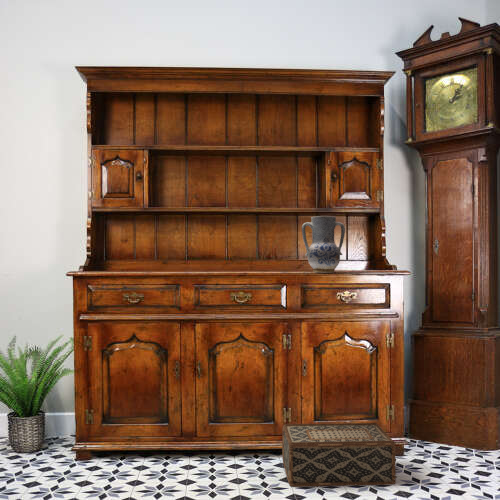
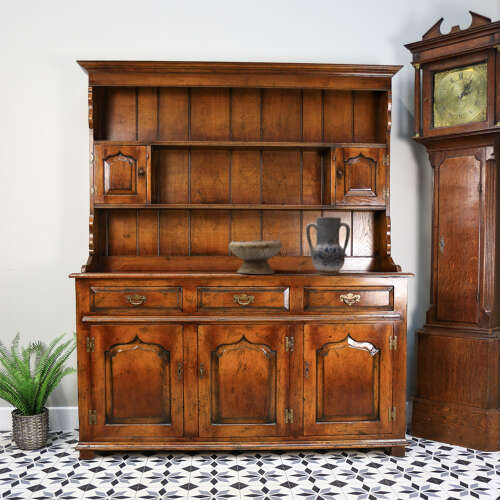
bowl: none [226,238,279,272] -> present [229,239,283,274]
woven basket: present [282,423,396,487] -> none [285,425,398,492]

